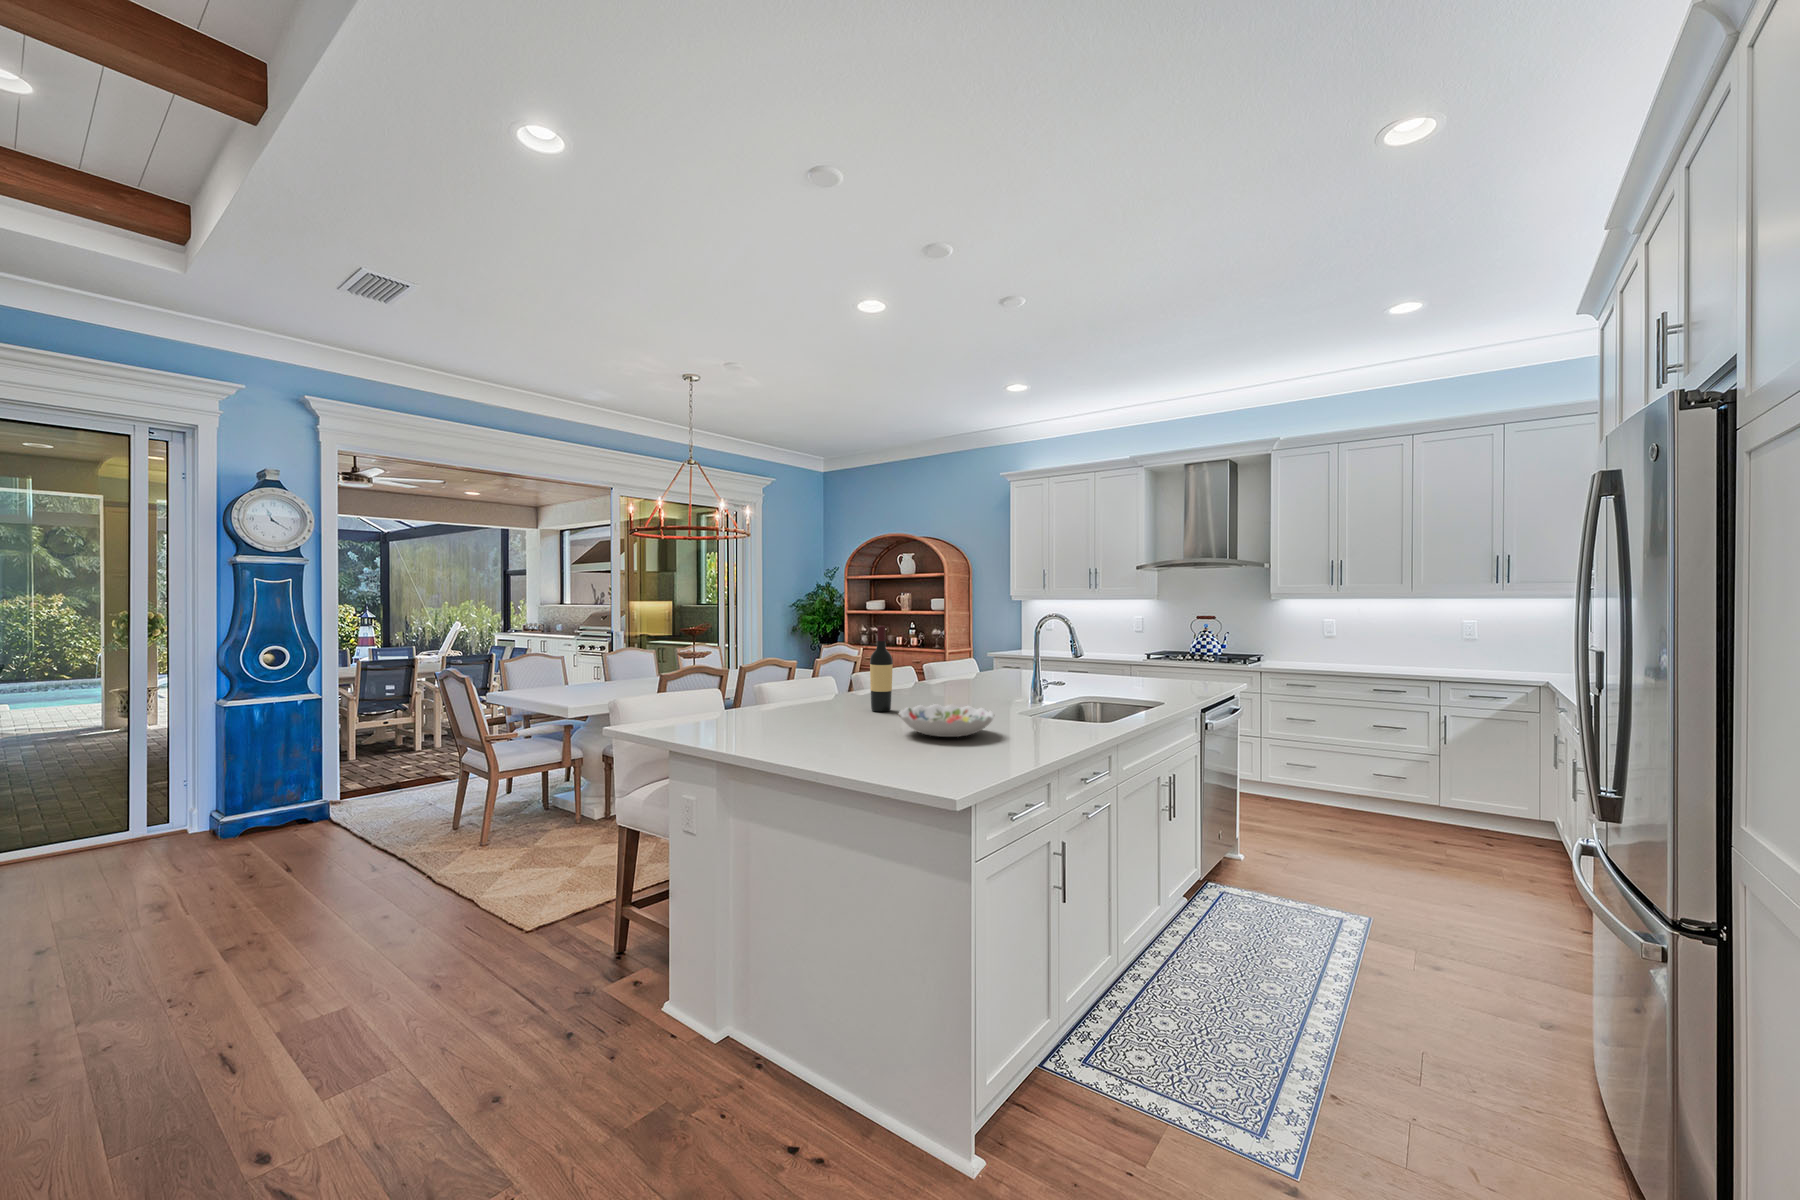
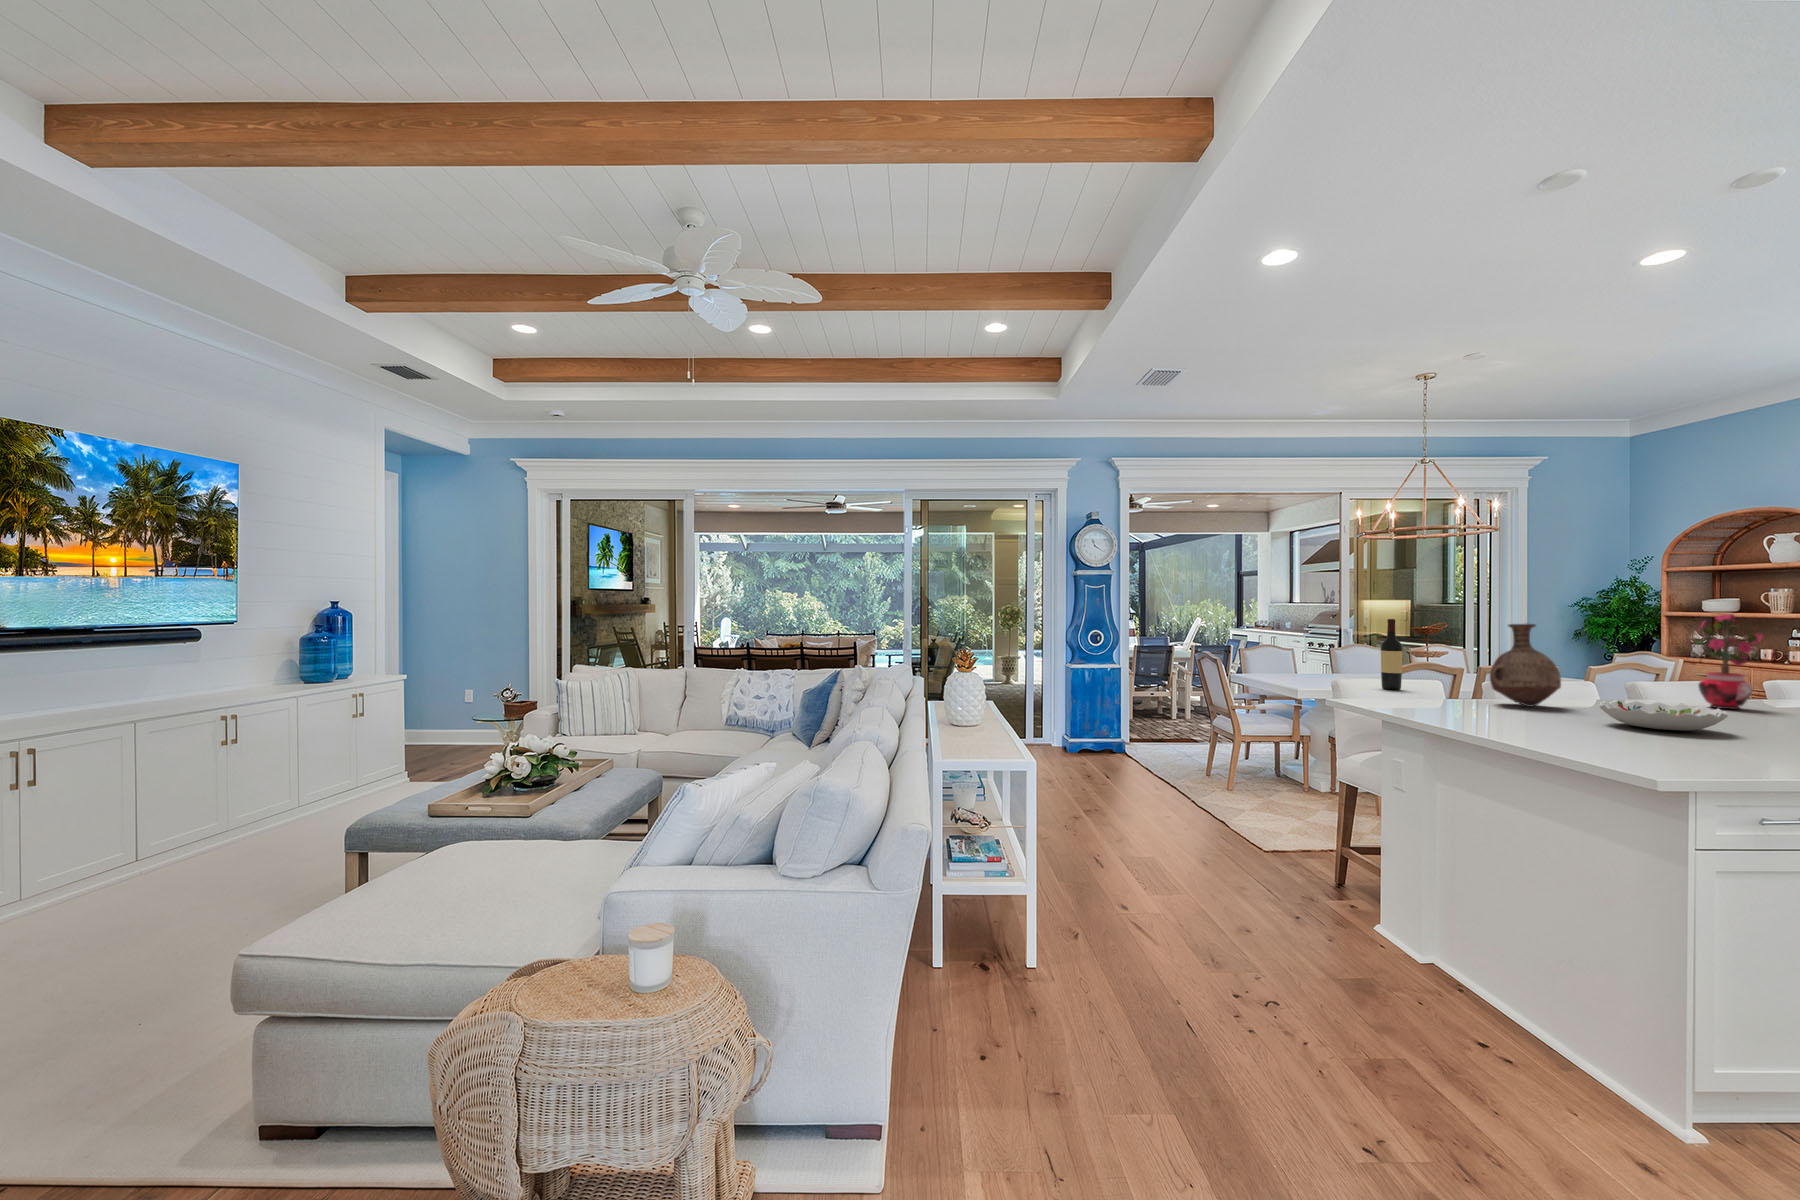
potted plant: none [918,612,964,697] -> present [1696,614,1763,709]
wine bottle: present [870,626,893,712] -> present [1381,619,1403,690]
vase: none [790,627,852,719] -> present [1490,624,1561,707]

